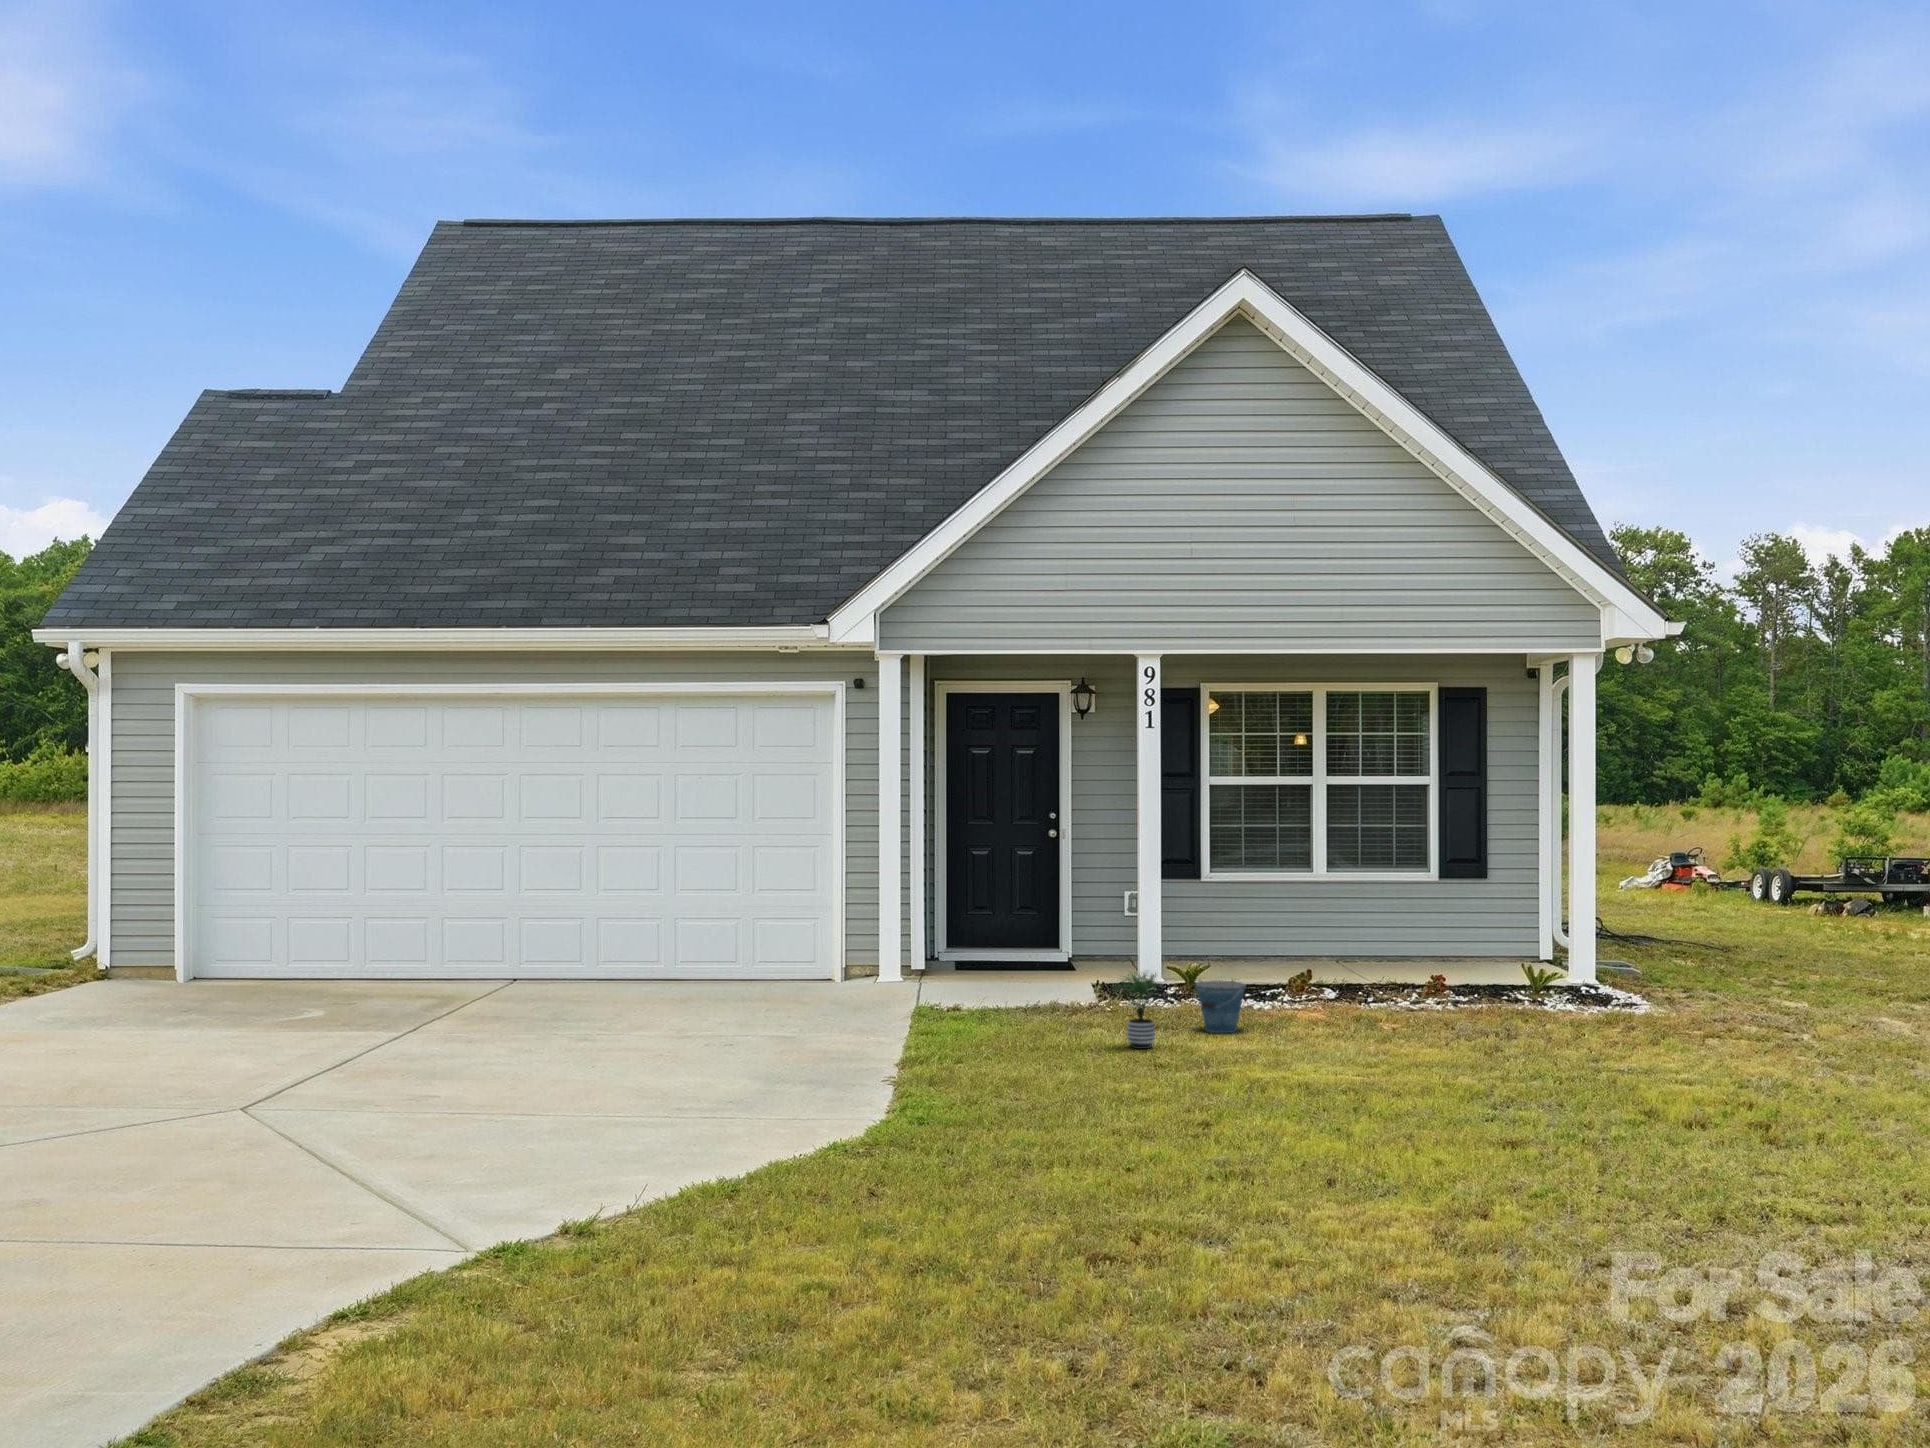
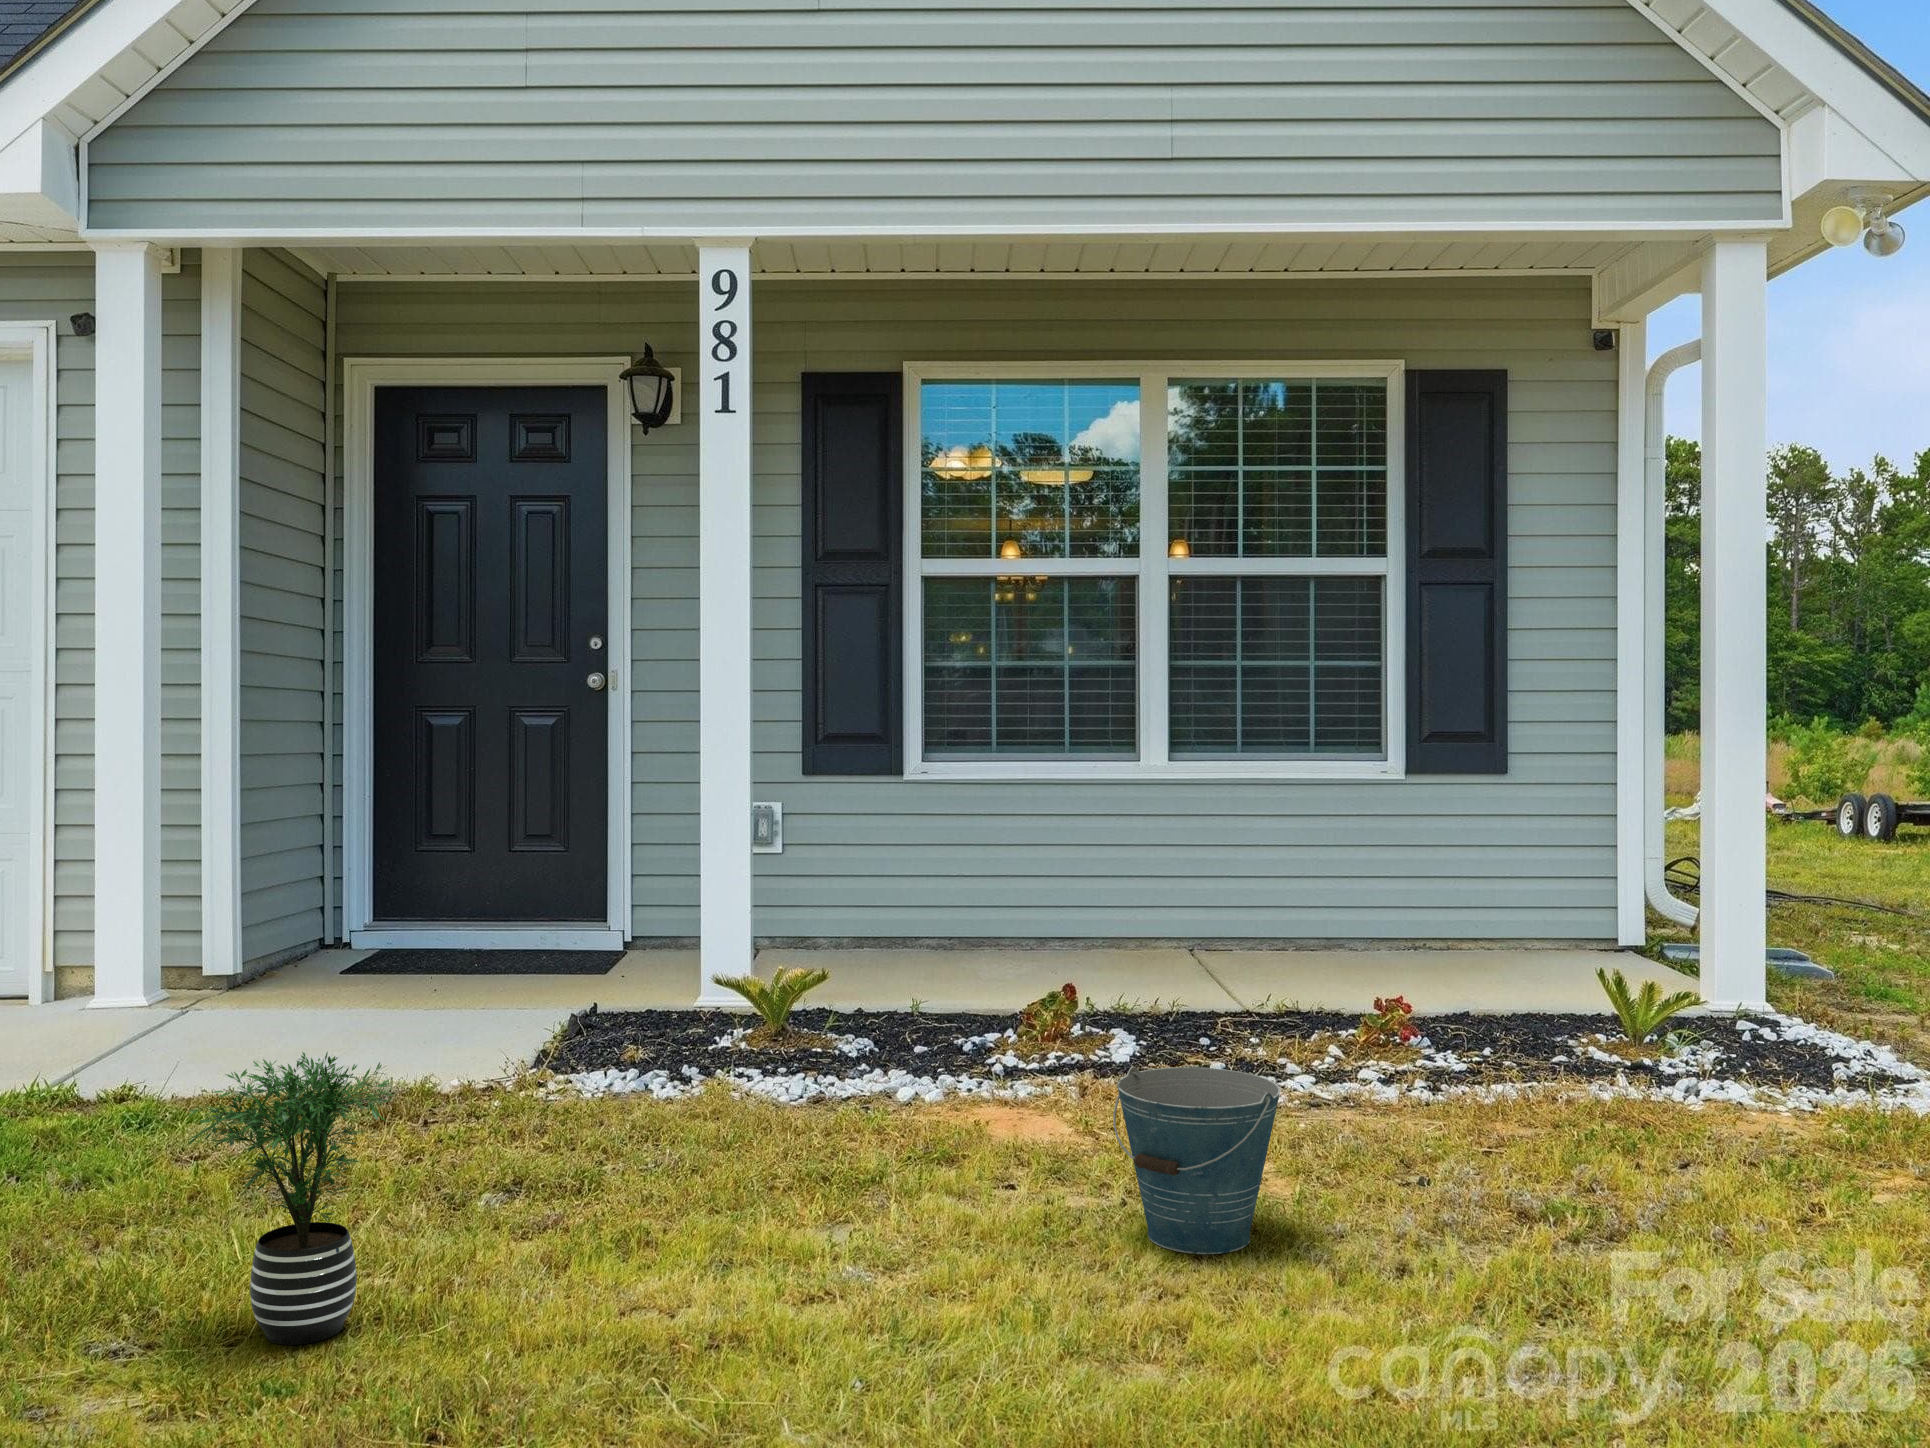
bucket: present [1196,980,1245,1033] -> present [1113,1067,1280,1254]

